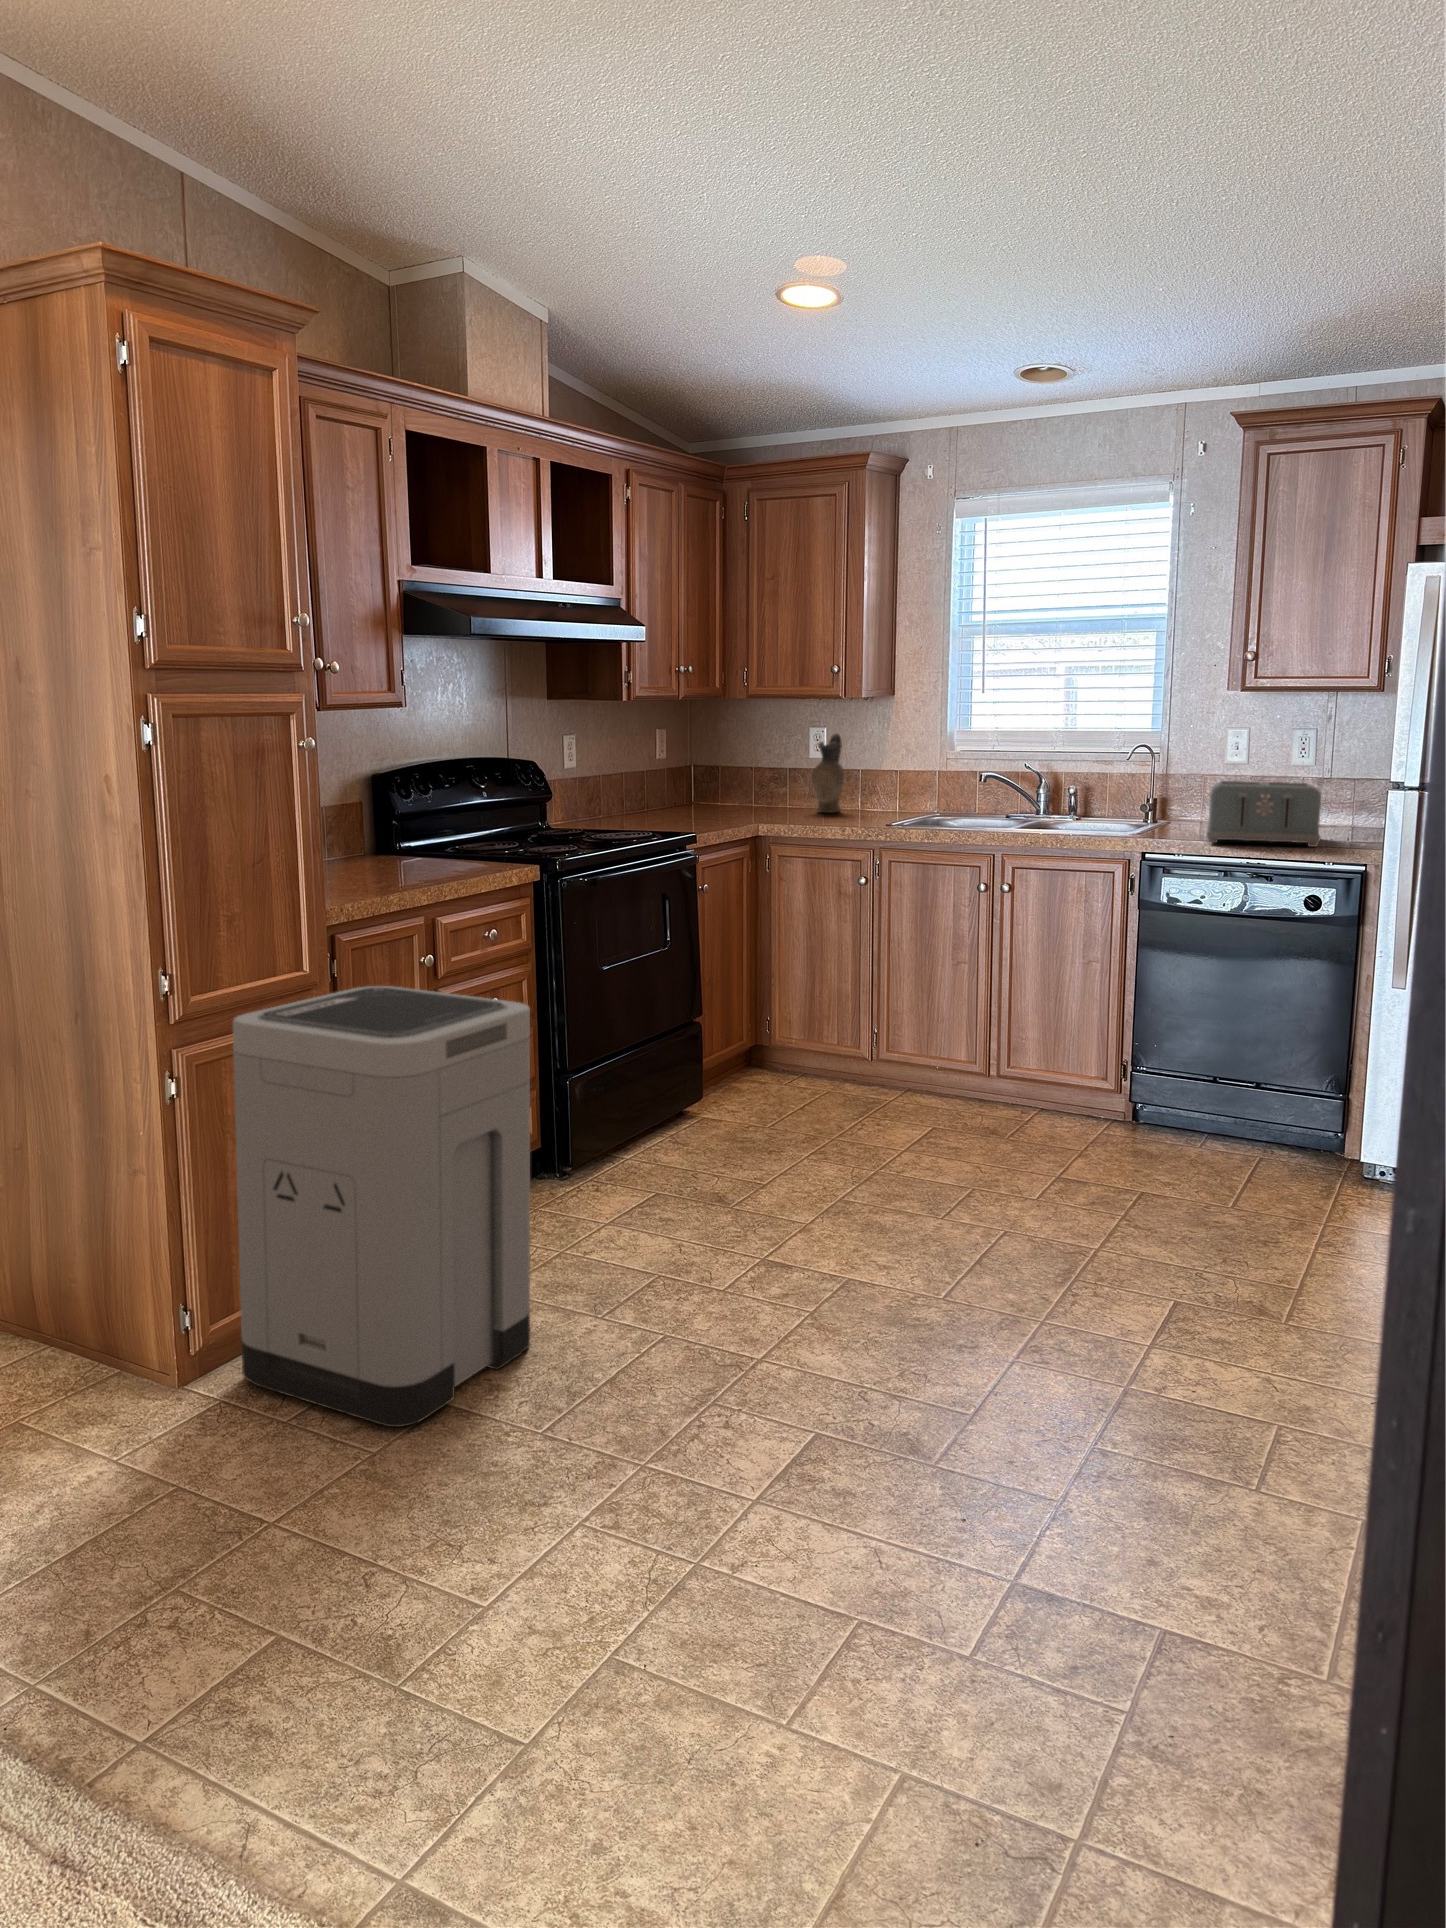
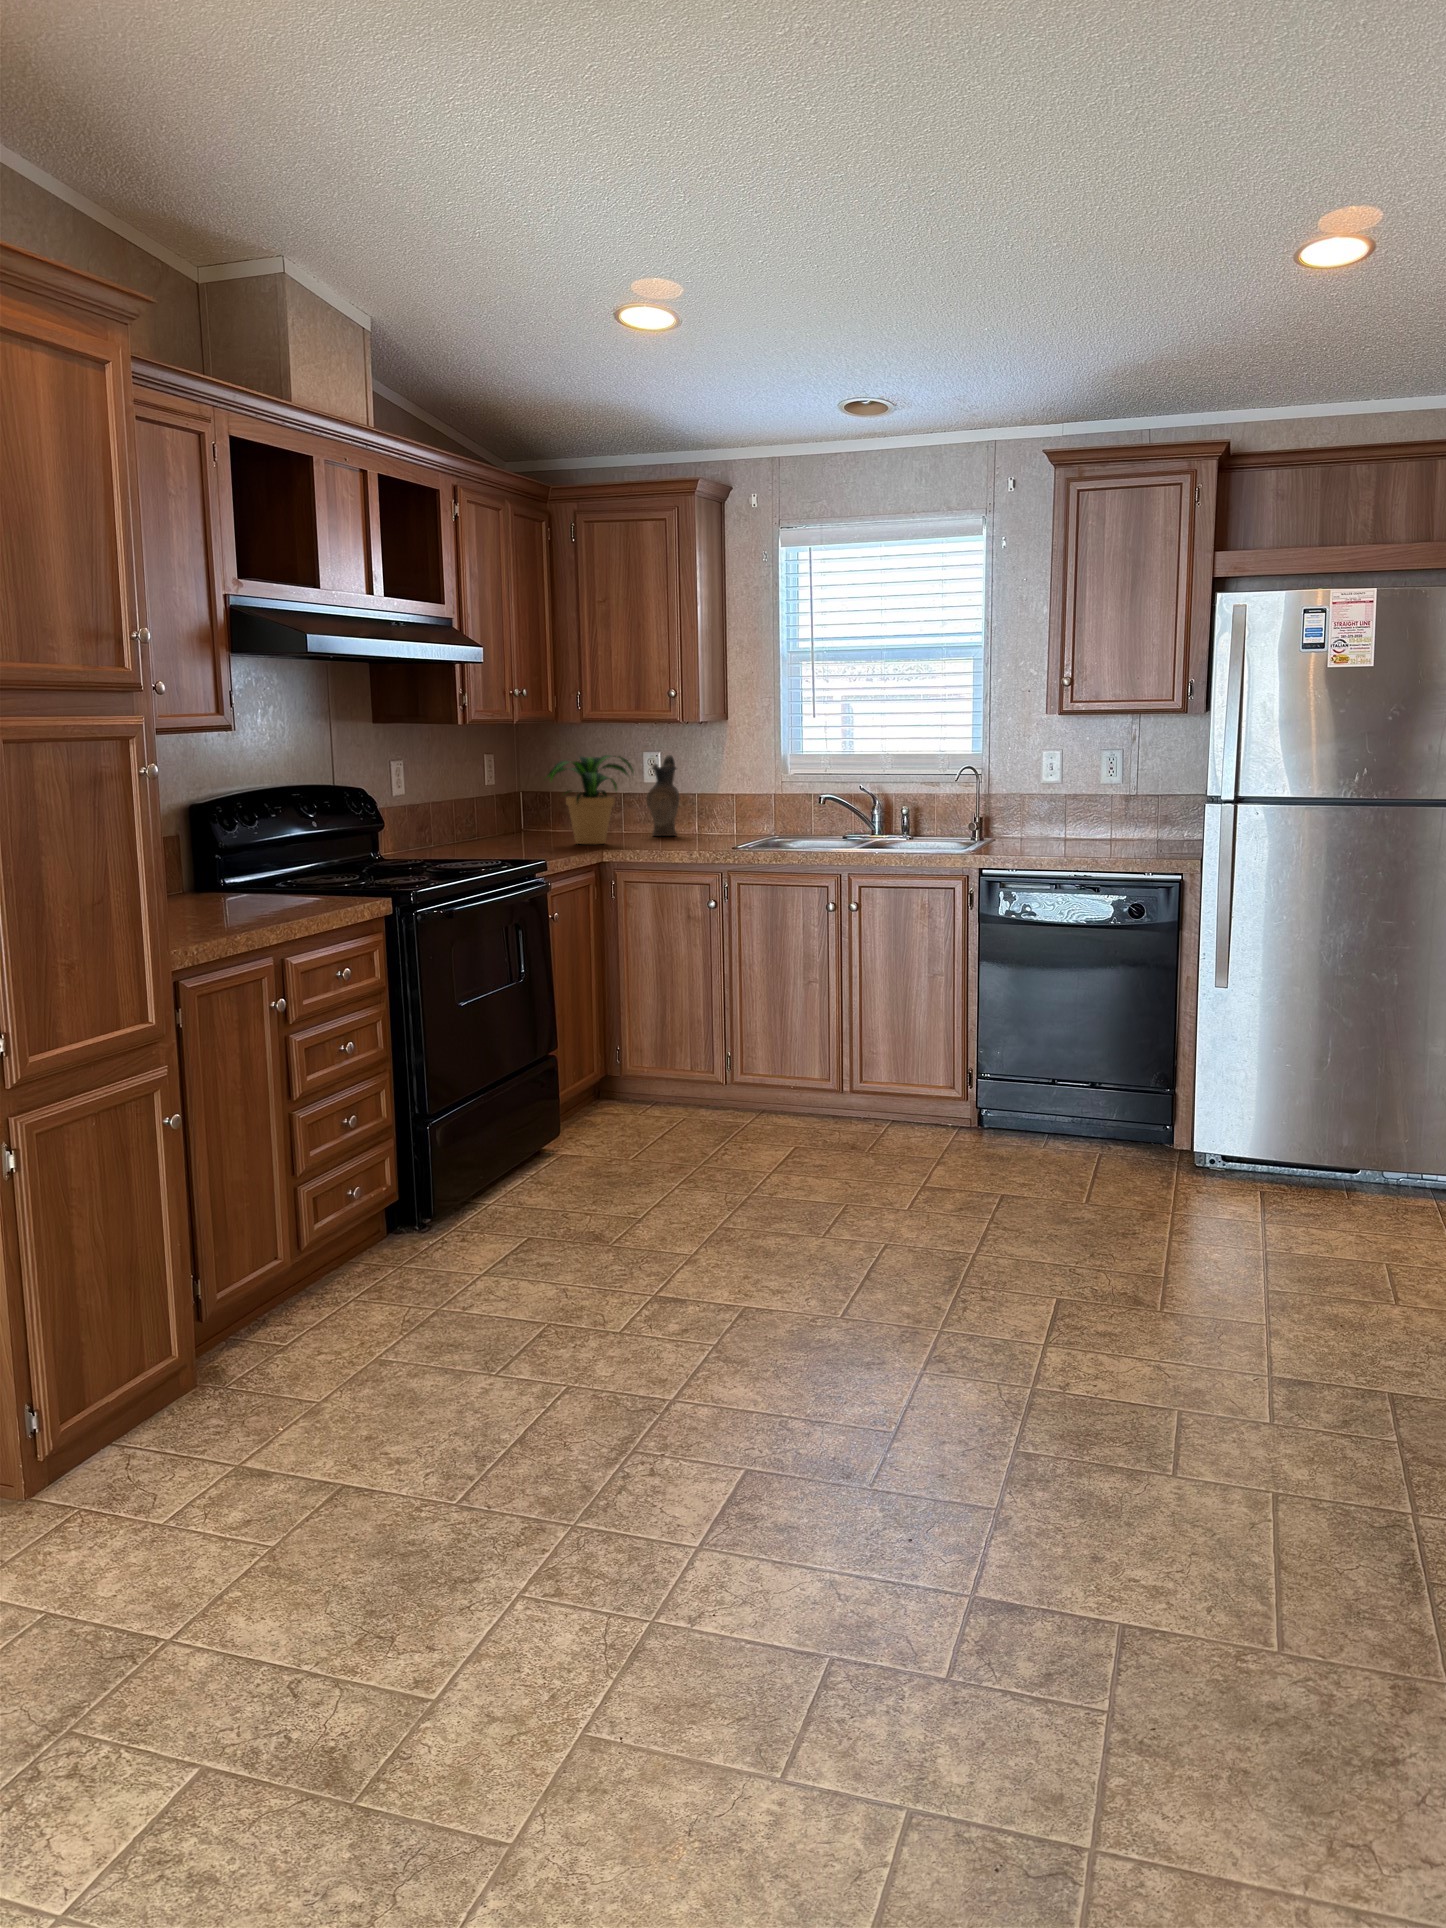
potted plant: none [710,733,797,819] -> present [547,755,633,844]
toaster: present [1206,781,1321,847] -> none [1041,799,1148,861]
trash can: present [233,986,530,1427] -> none [81,1033,423,1518]

